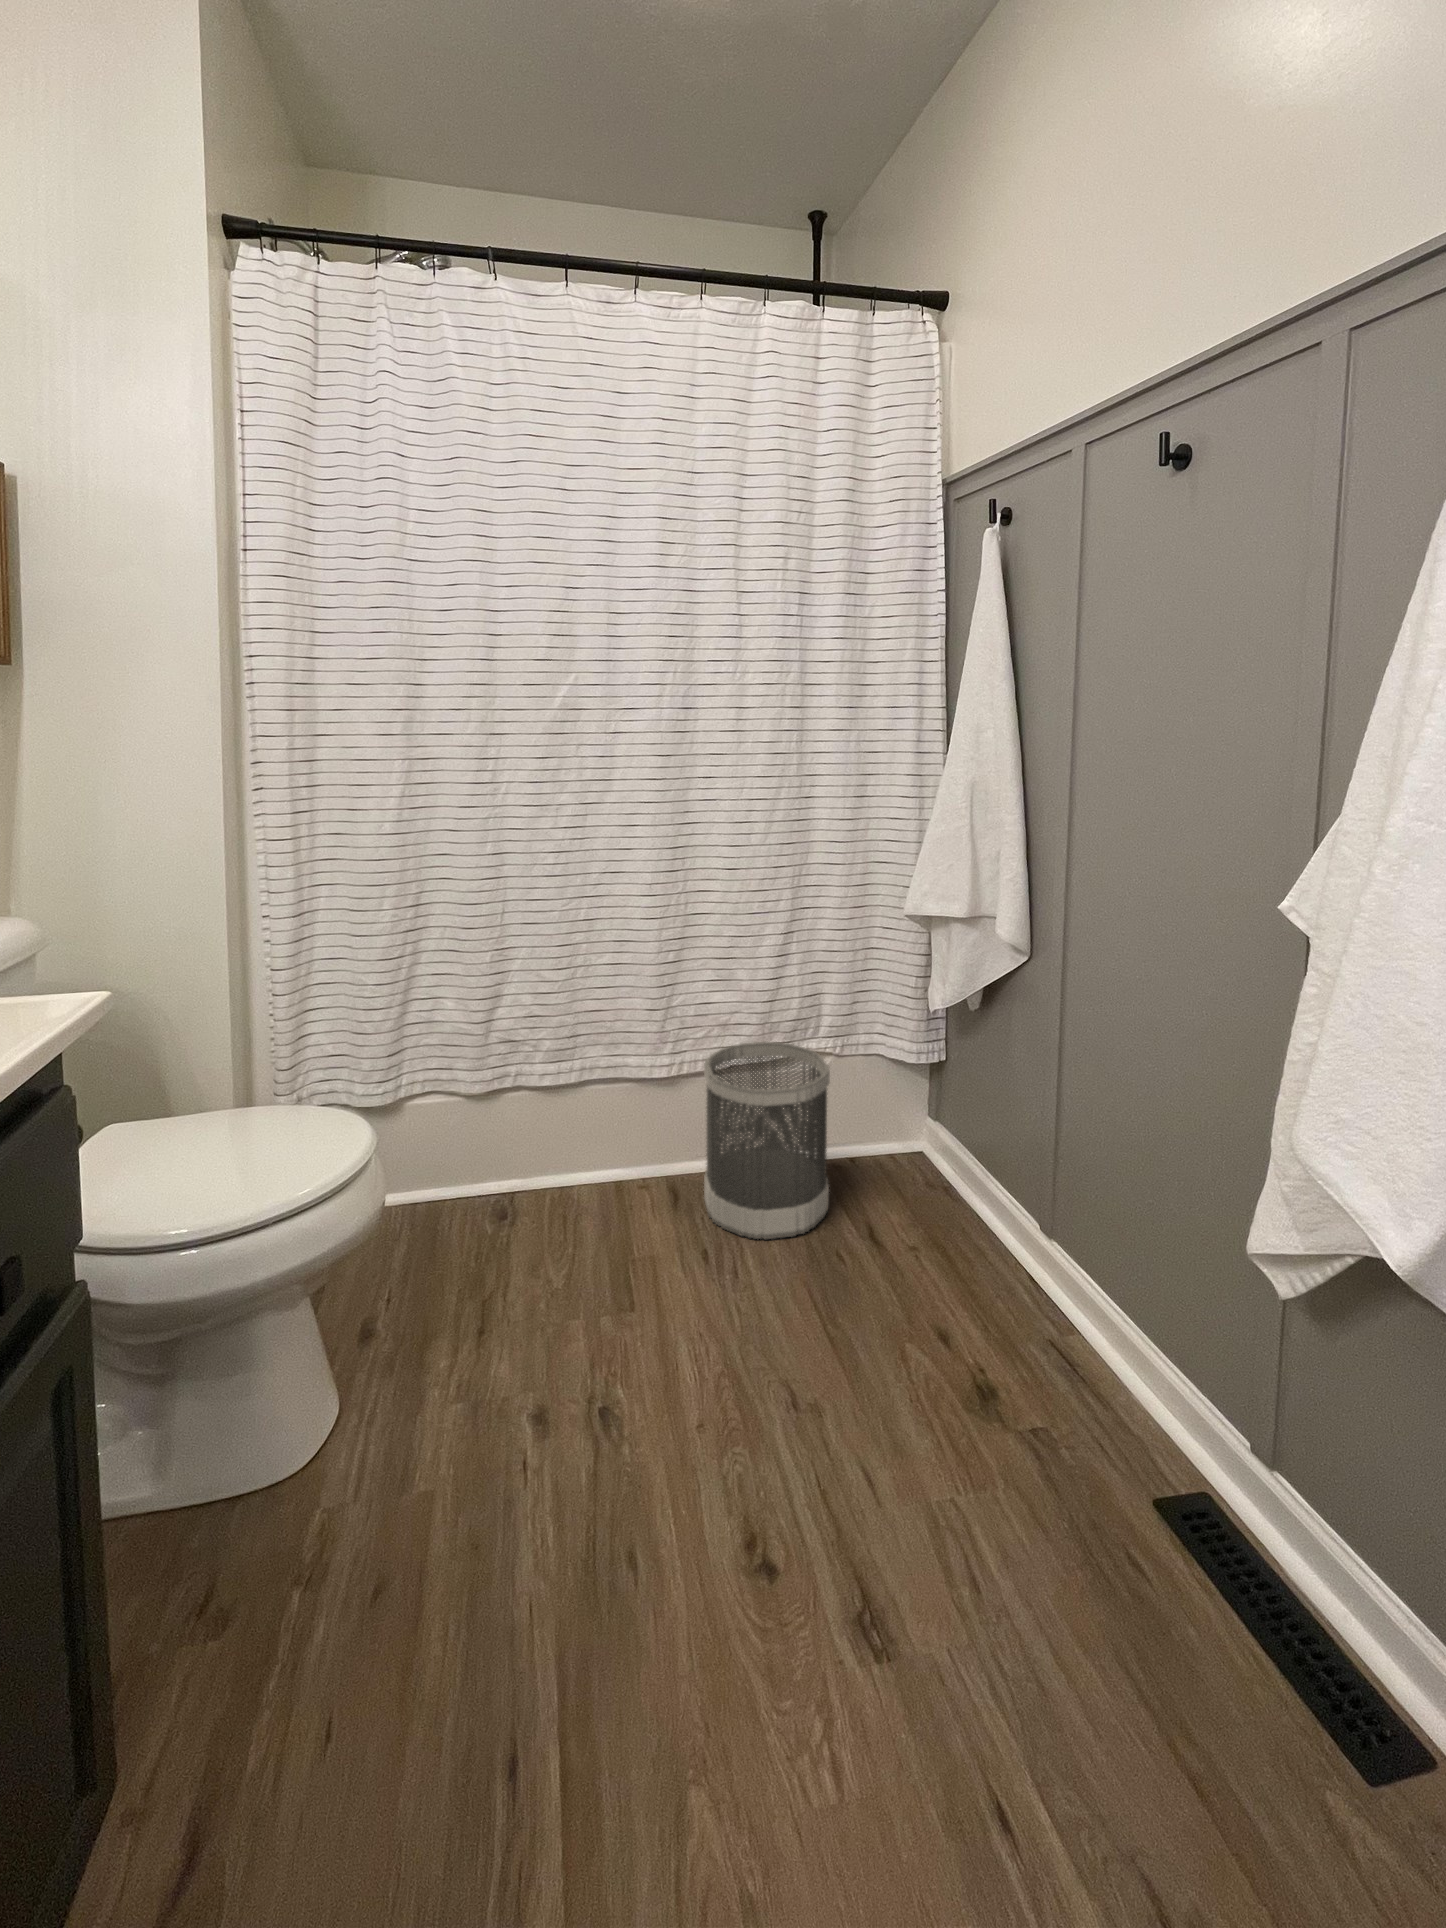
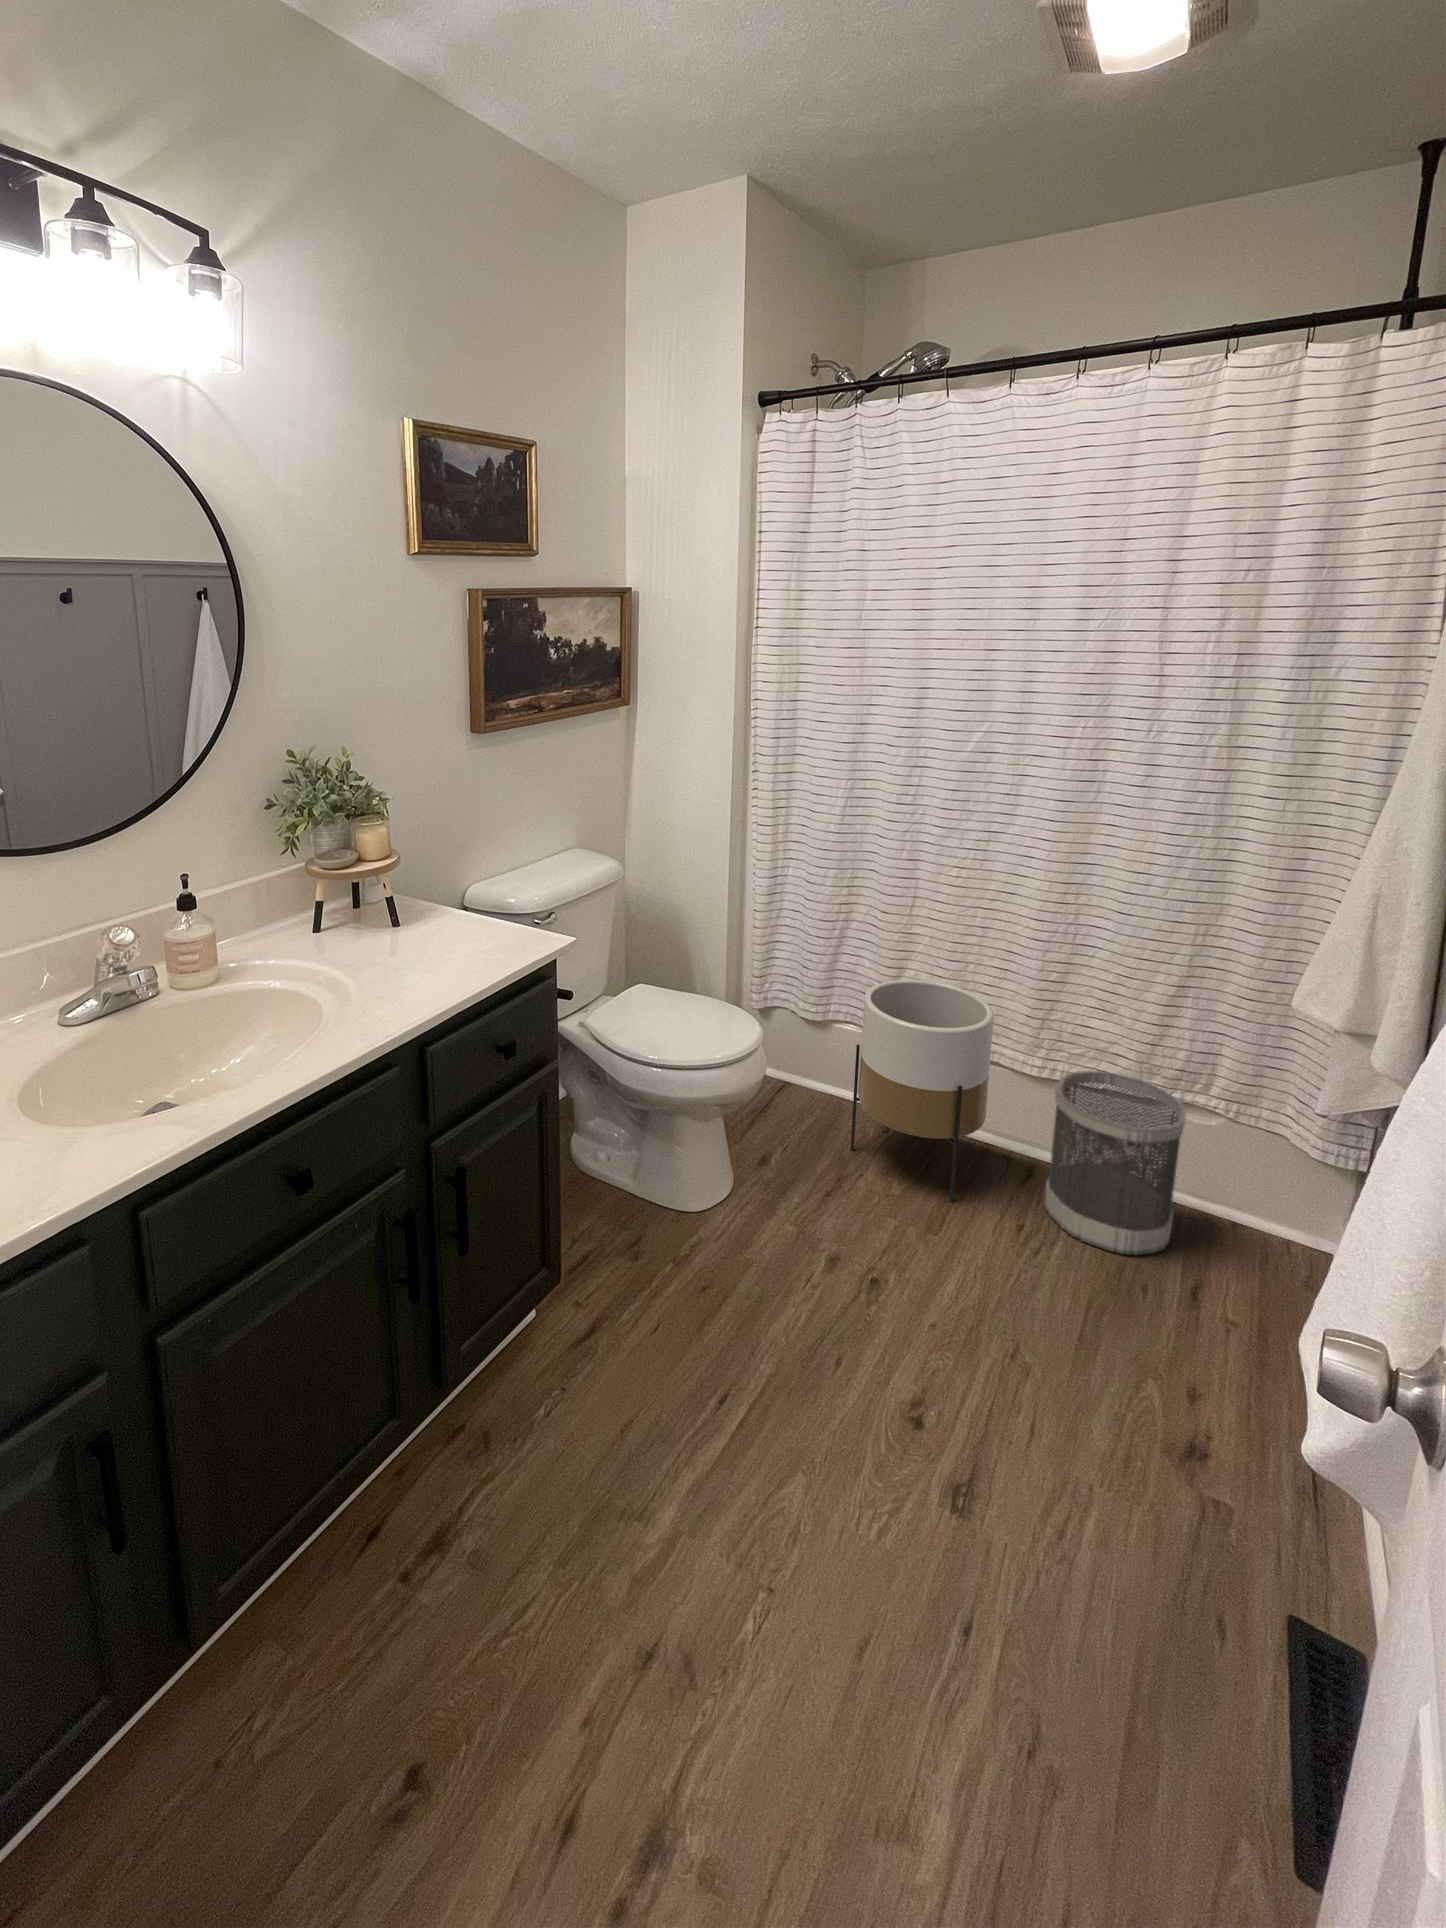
planter: none [474,999,638,1264] -> present [851,980,994,1200]

